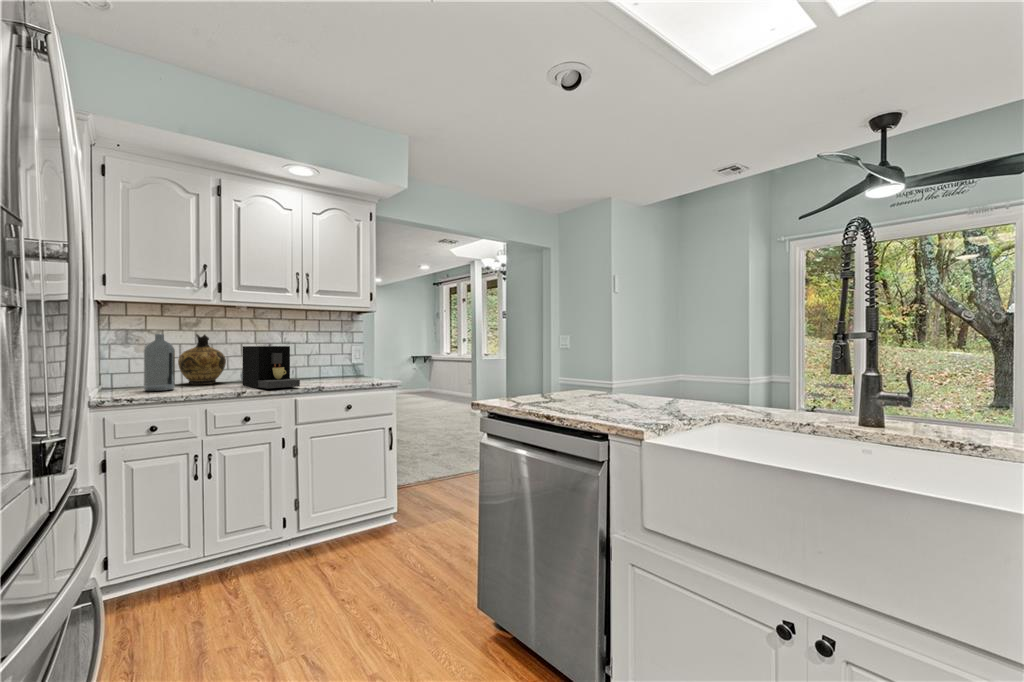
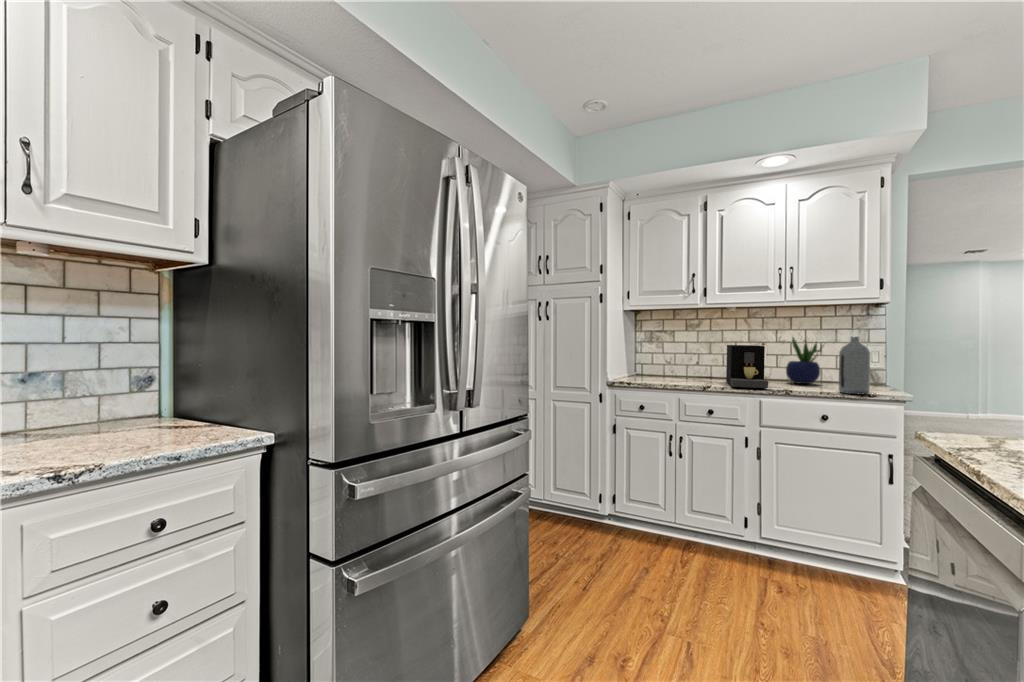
bottle: present [144,334,175,391] -> present [839,336,870,394]
ceramic jug: present [178,334,226,384] -> none [682,333,720,377]
potted plant: none [296,335,329,380] -> present [786,337,824,384]

